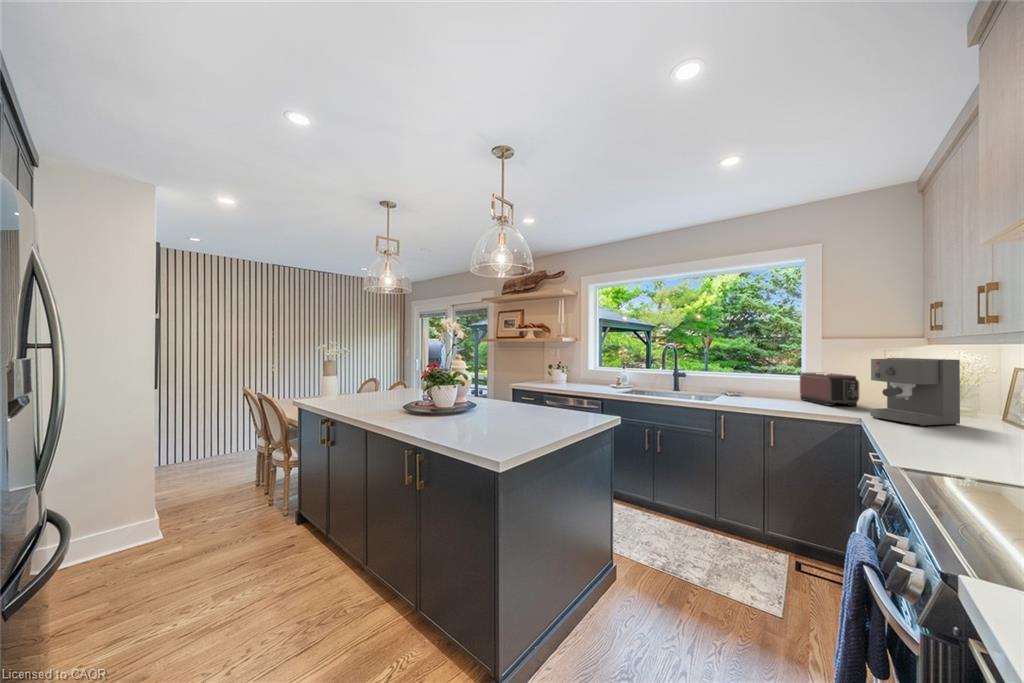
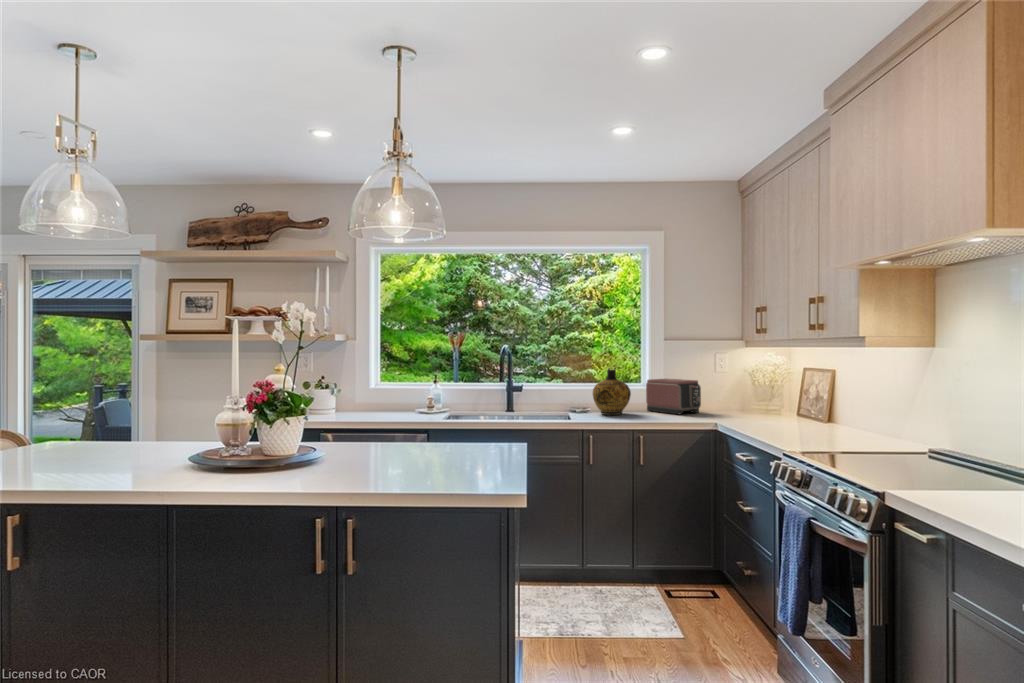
coffee maker: present [870,358,960,426] -> none [722,360,782,425]
ceramic jug: none [741,361,779,400] -> present [593,368,631,415]

